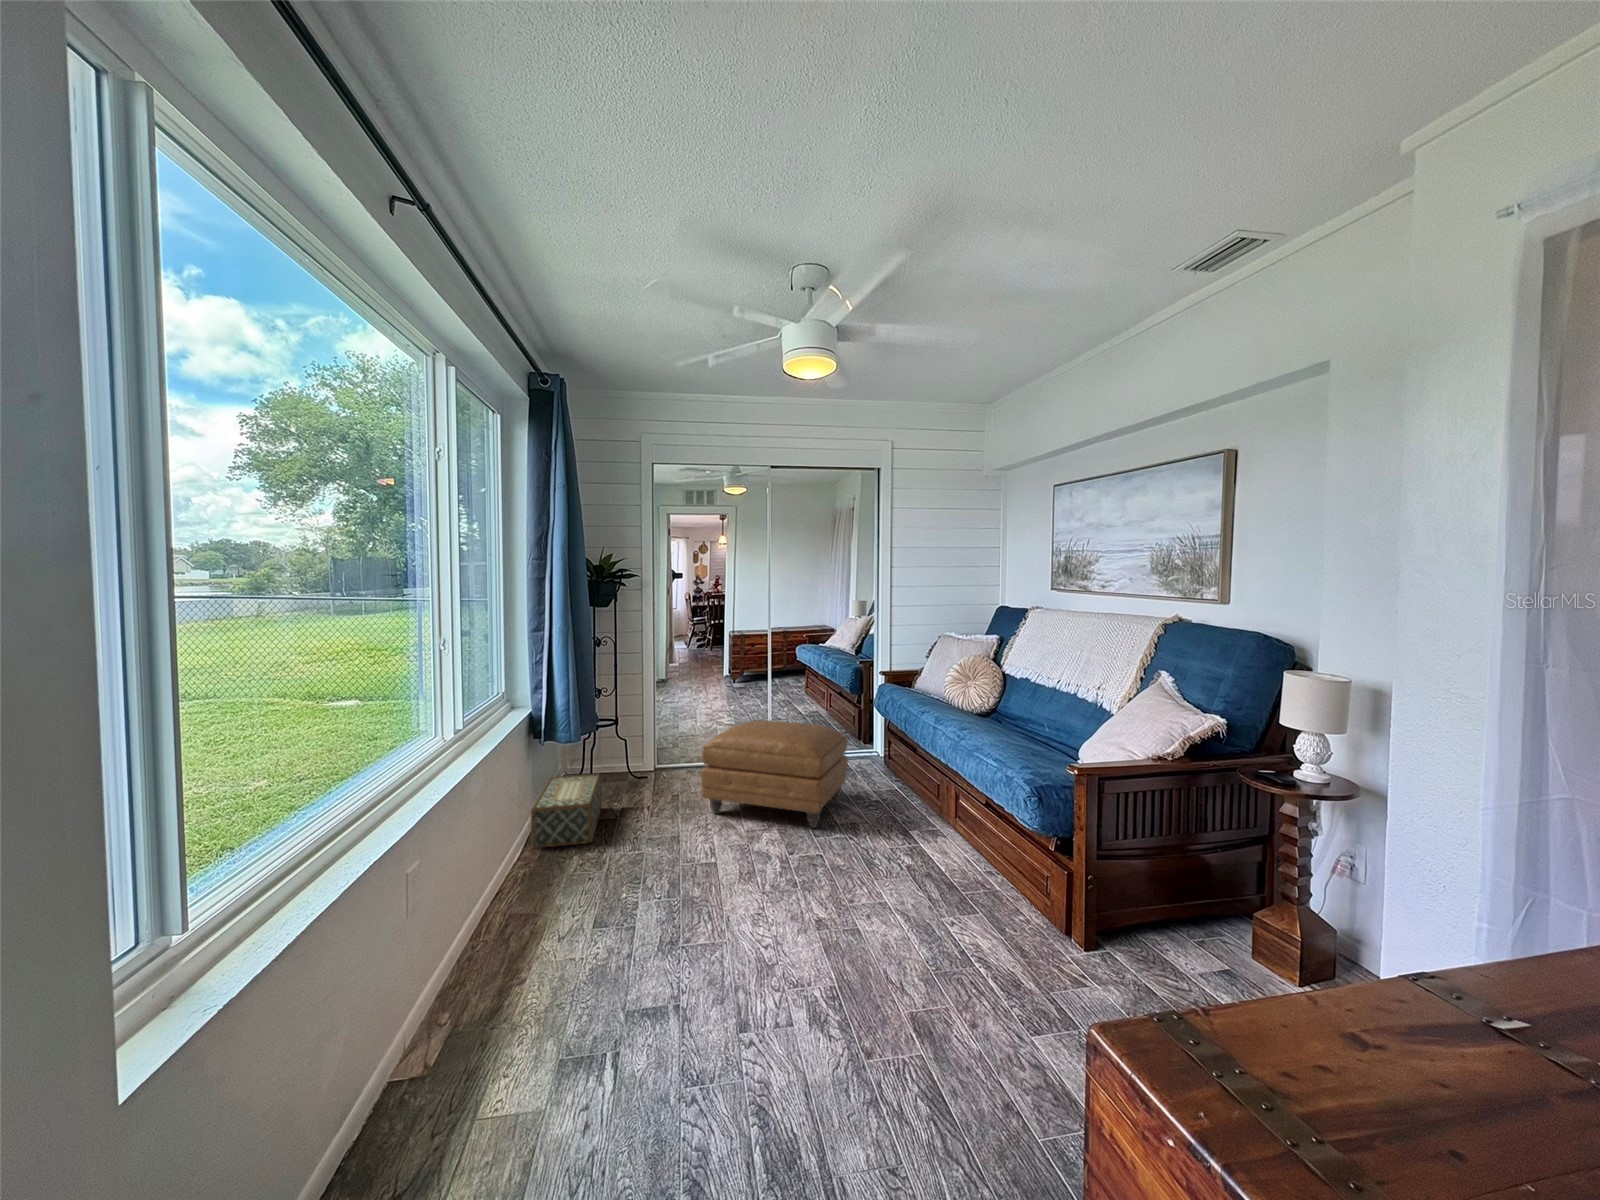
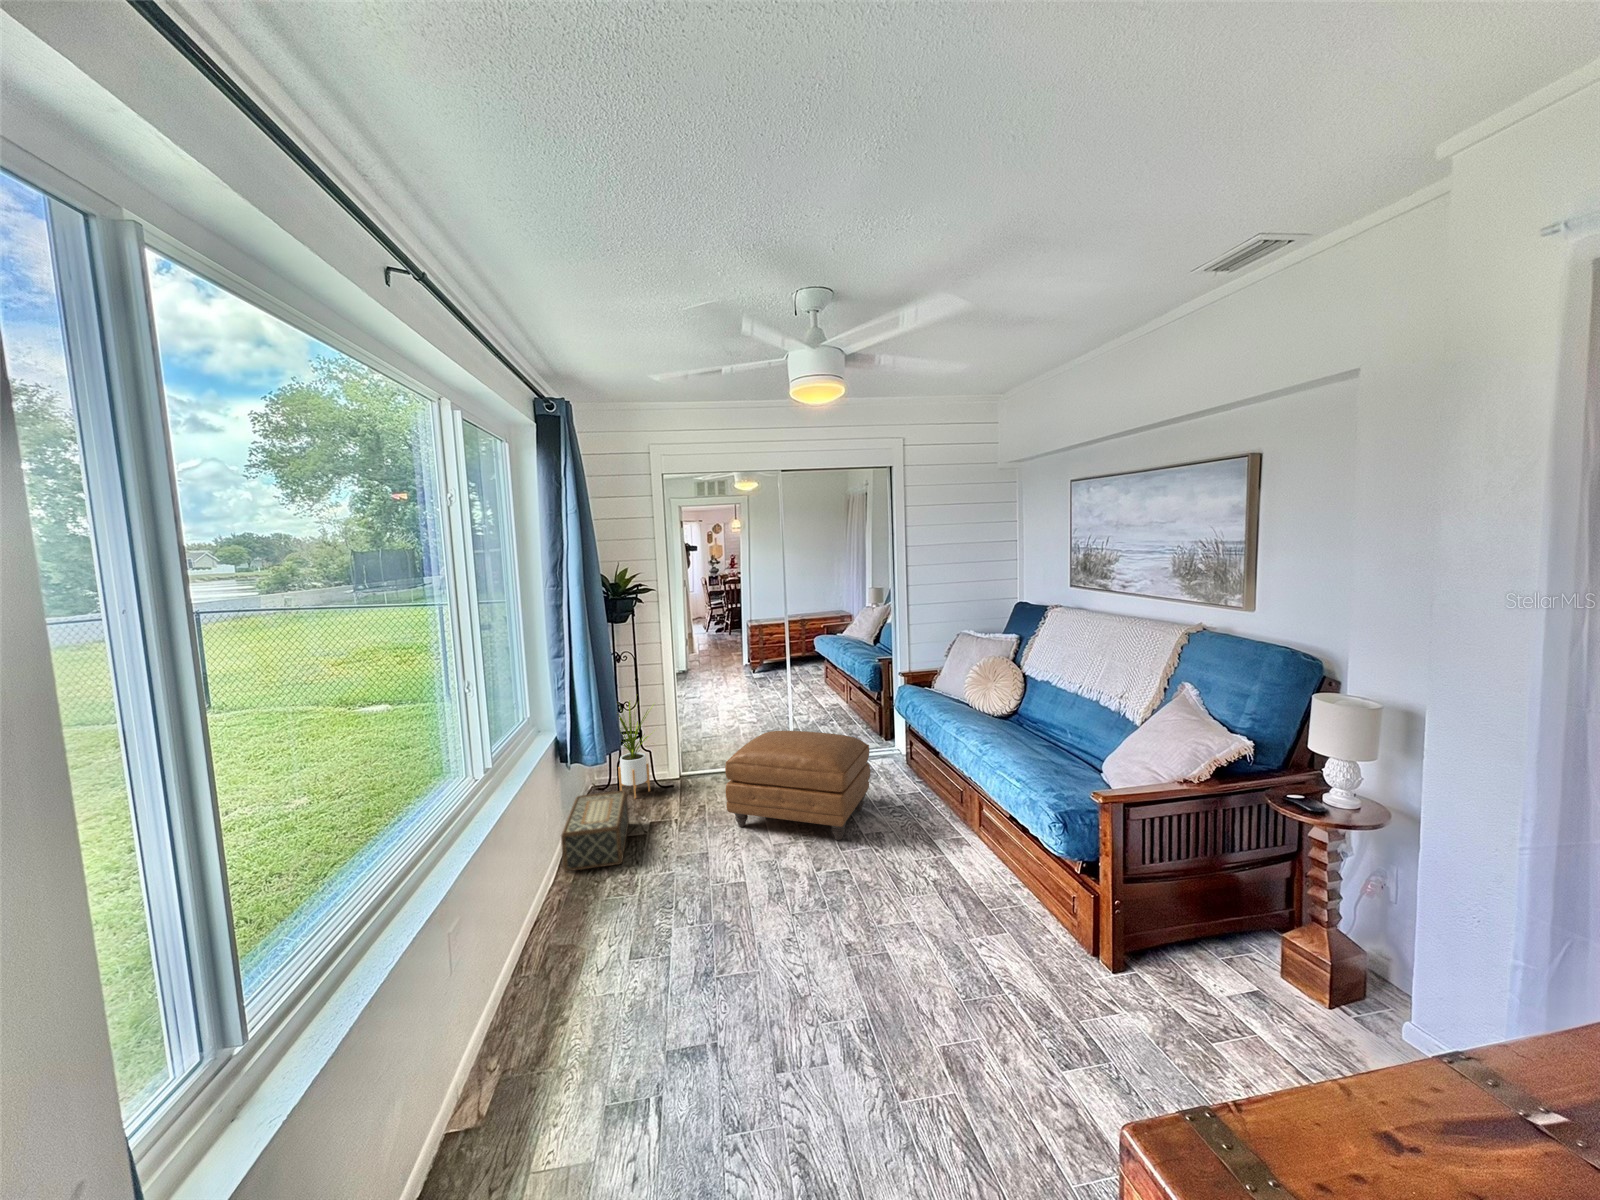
house plant: none [581,681,638,787] -> present [618,701,652,799]

